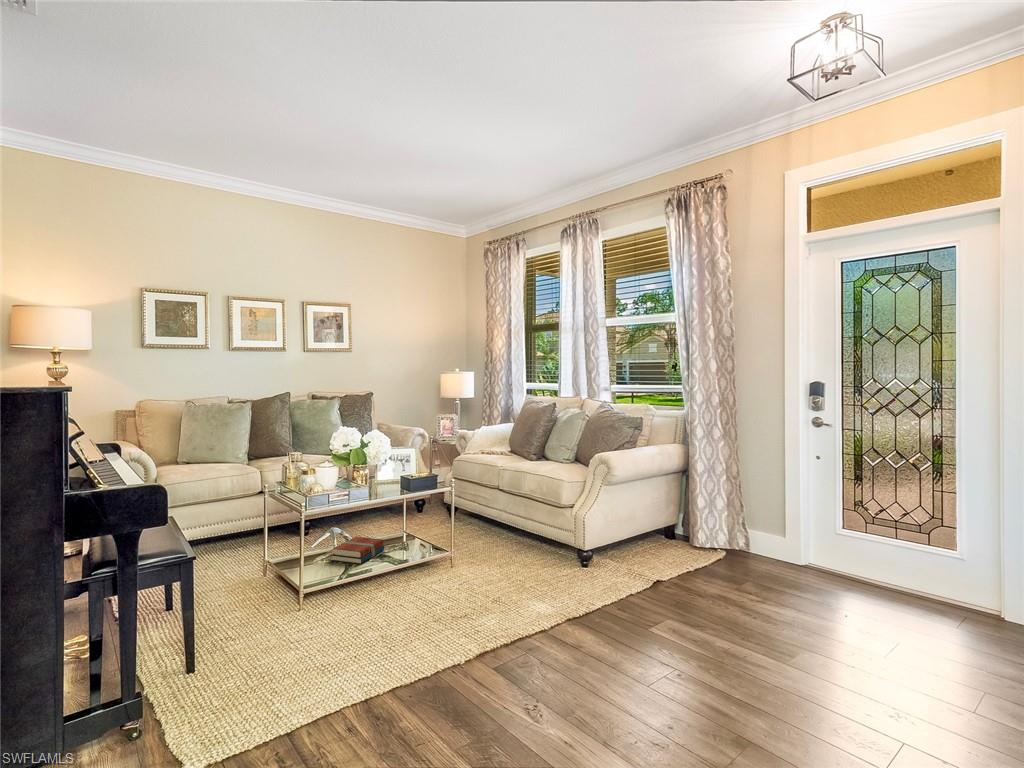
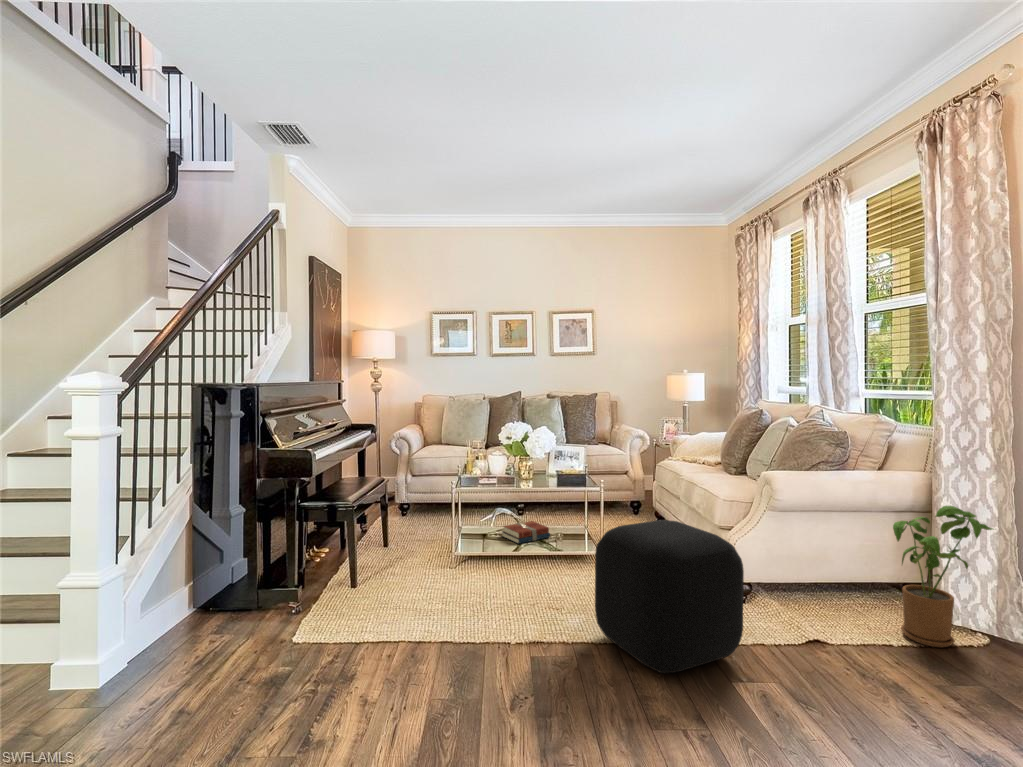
house plant: none [676,465,734,565] -> present [893,506,994,647]
ottoman: none [521,506,642,640] -> present [595,520,744,673]

